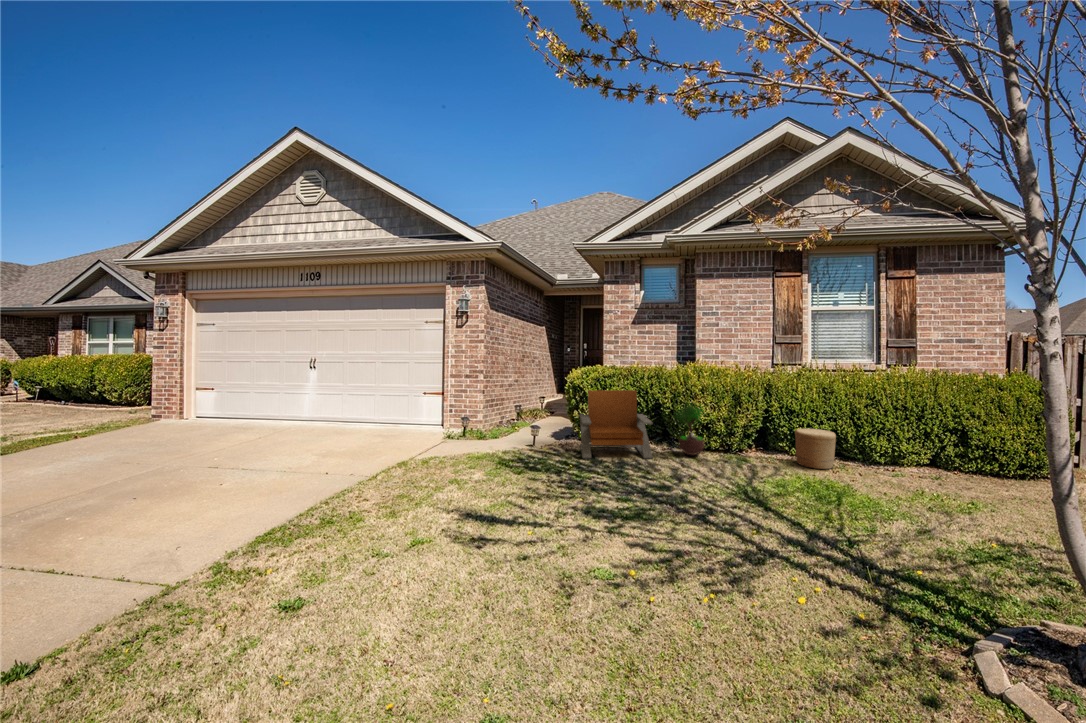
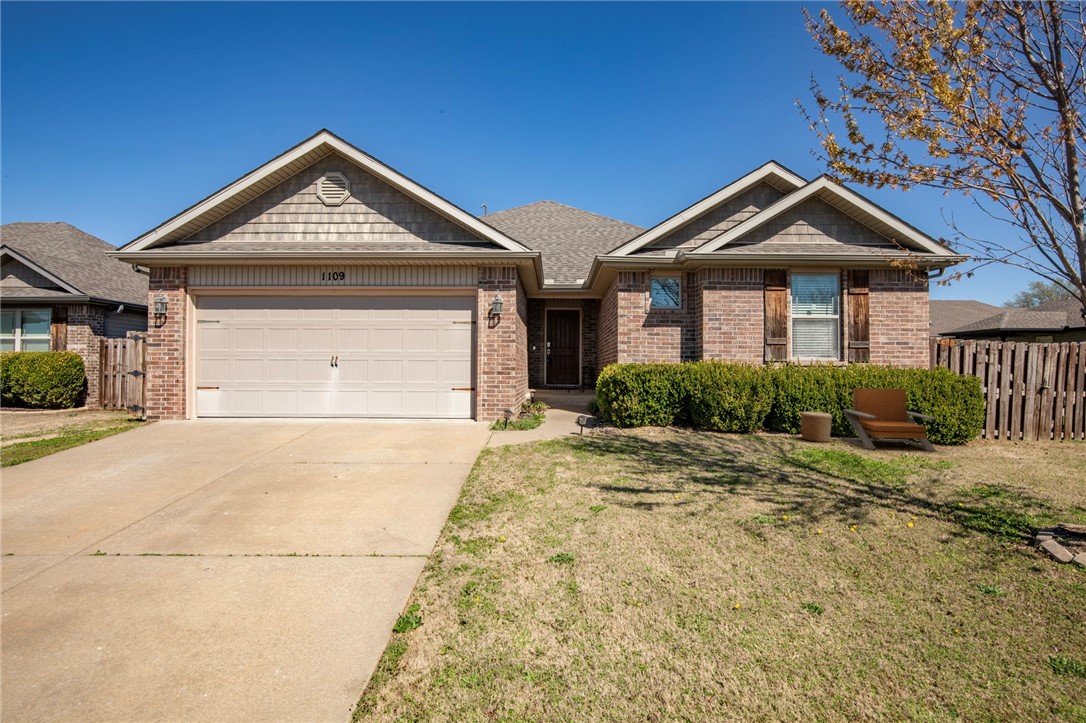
lounge chair: present [580,390,653,459] -> present [843,388,936,451]
potted tree: present [676,405,704,455] -> none [706,390,736,437]

